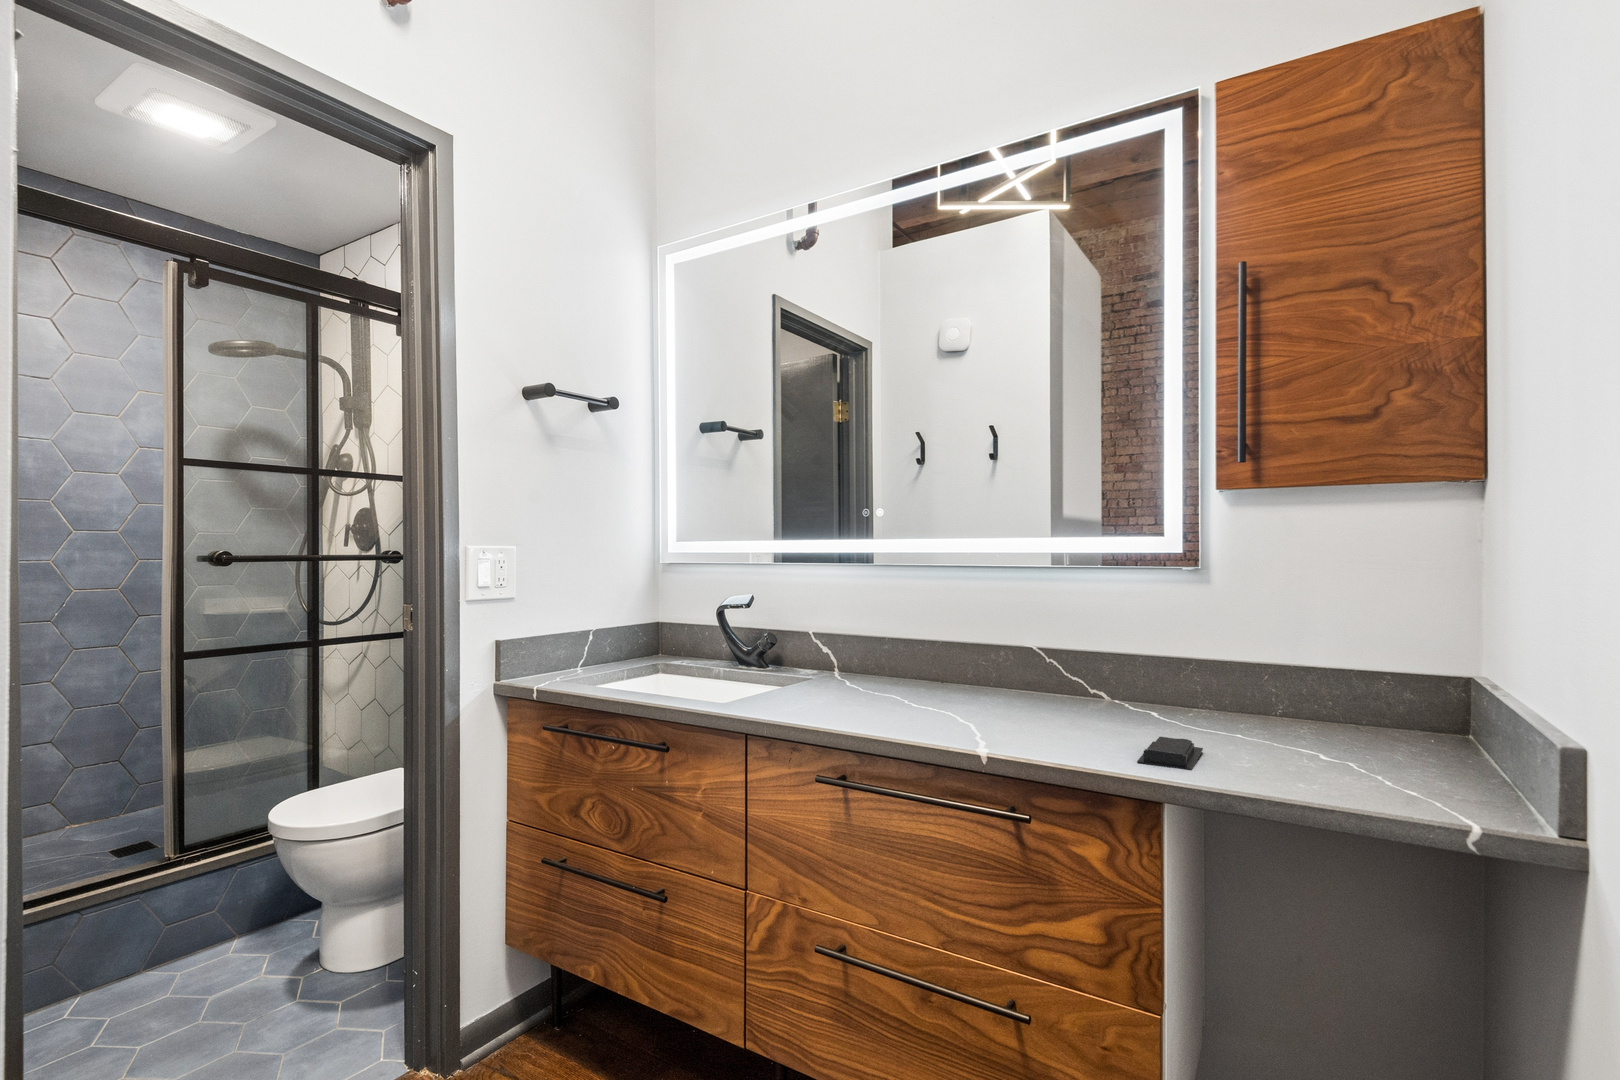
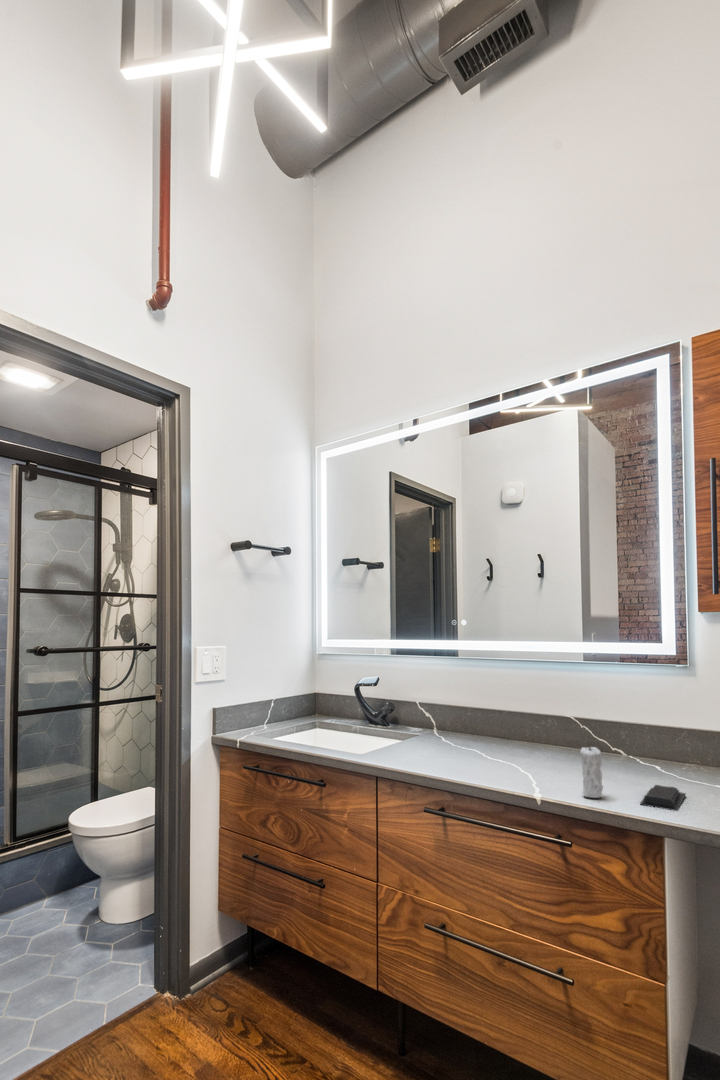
candle: none [1053,667,1085,754] -> present [580,746,603,798]

